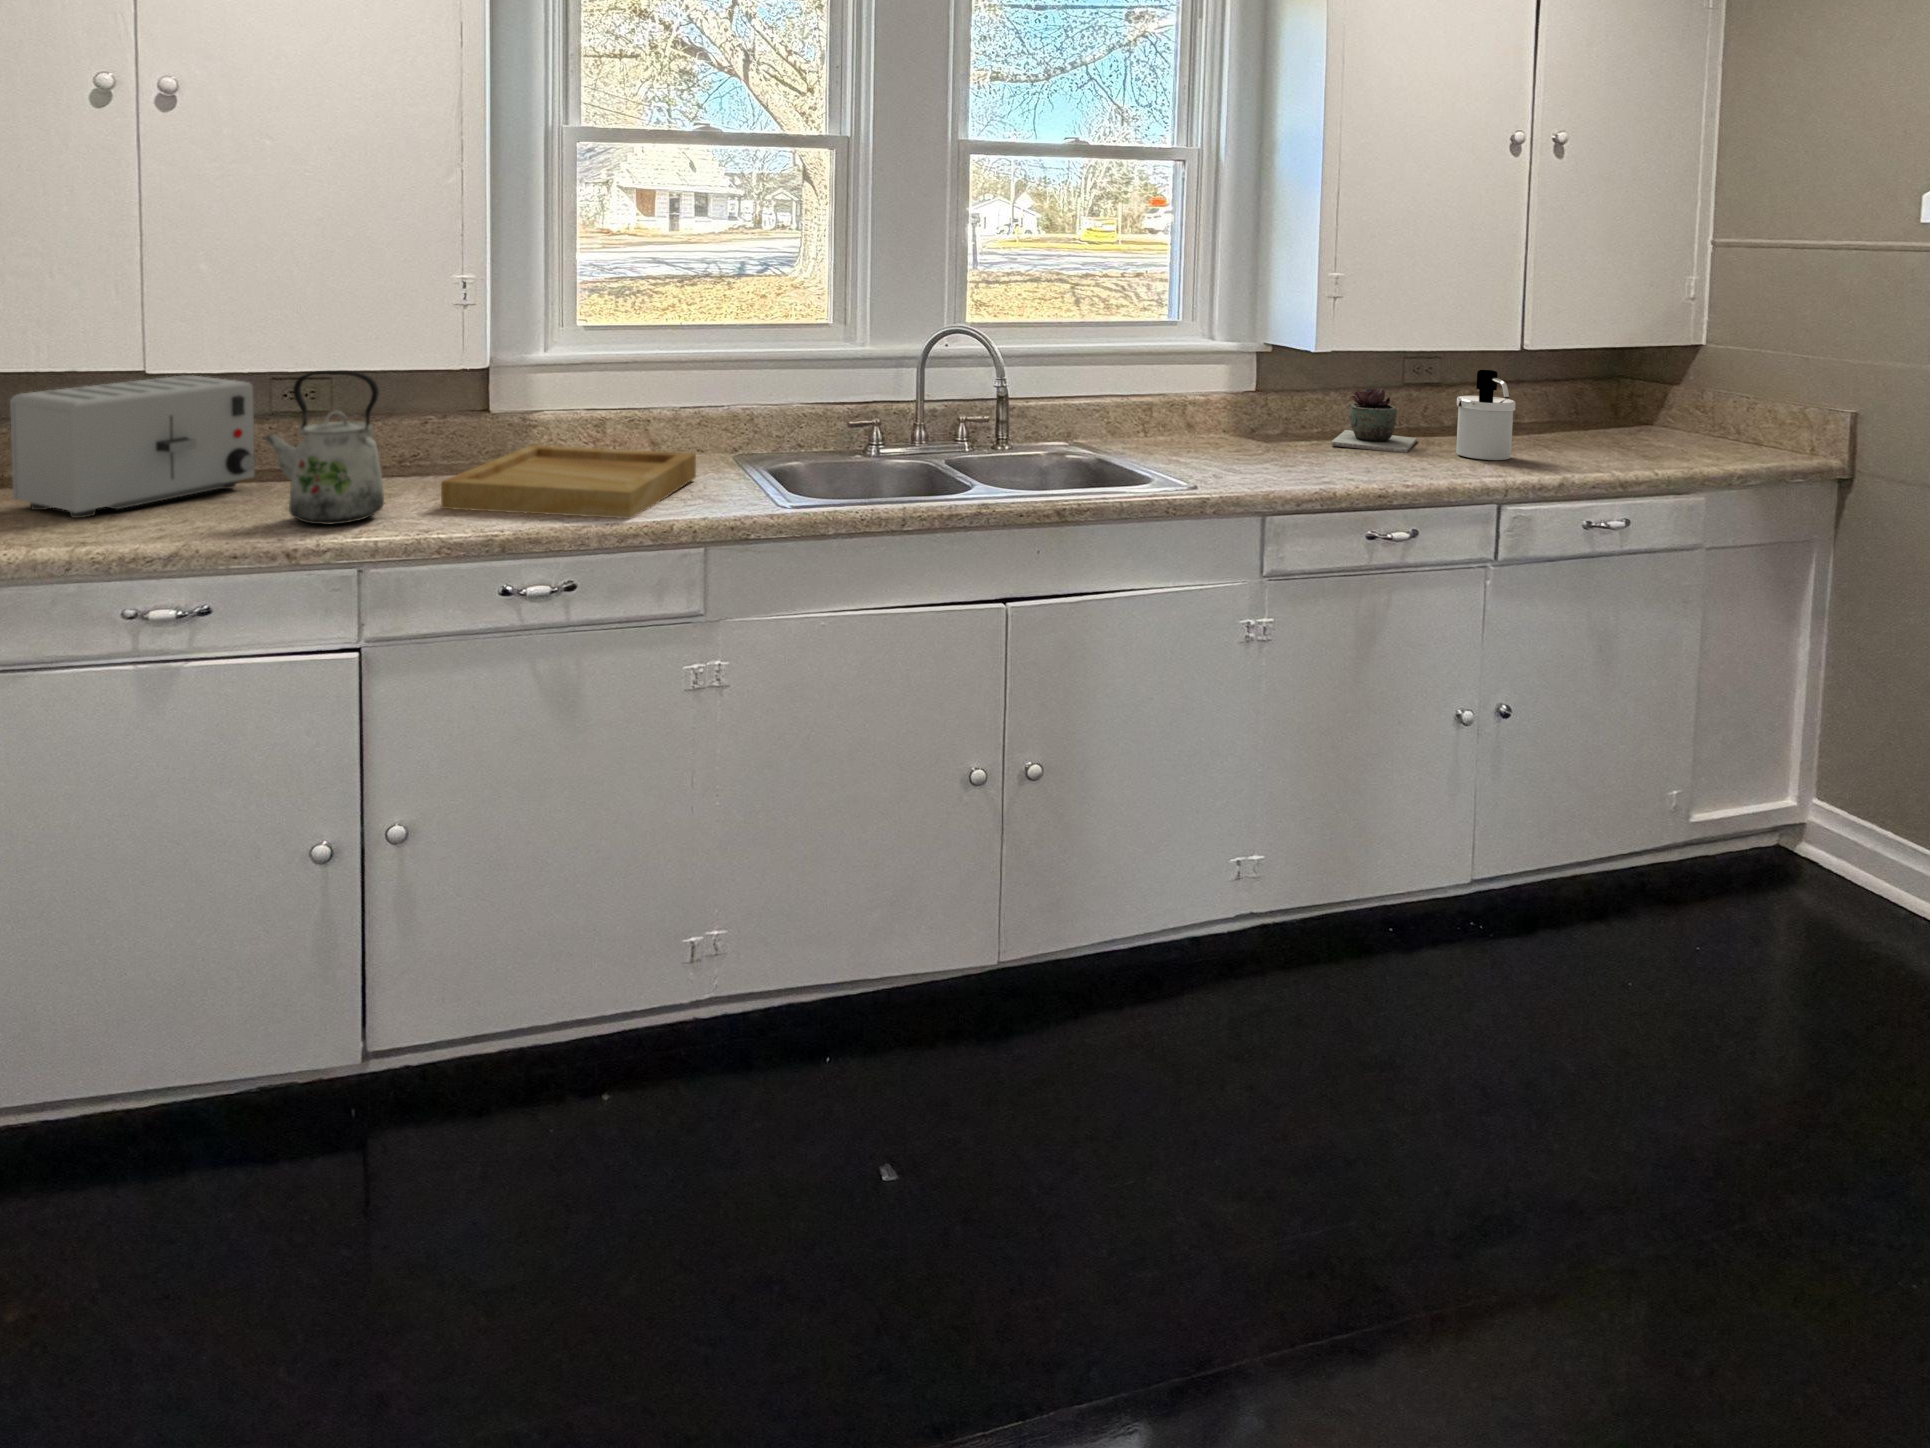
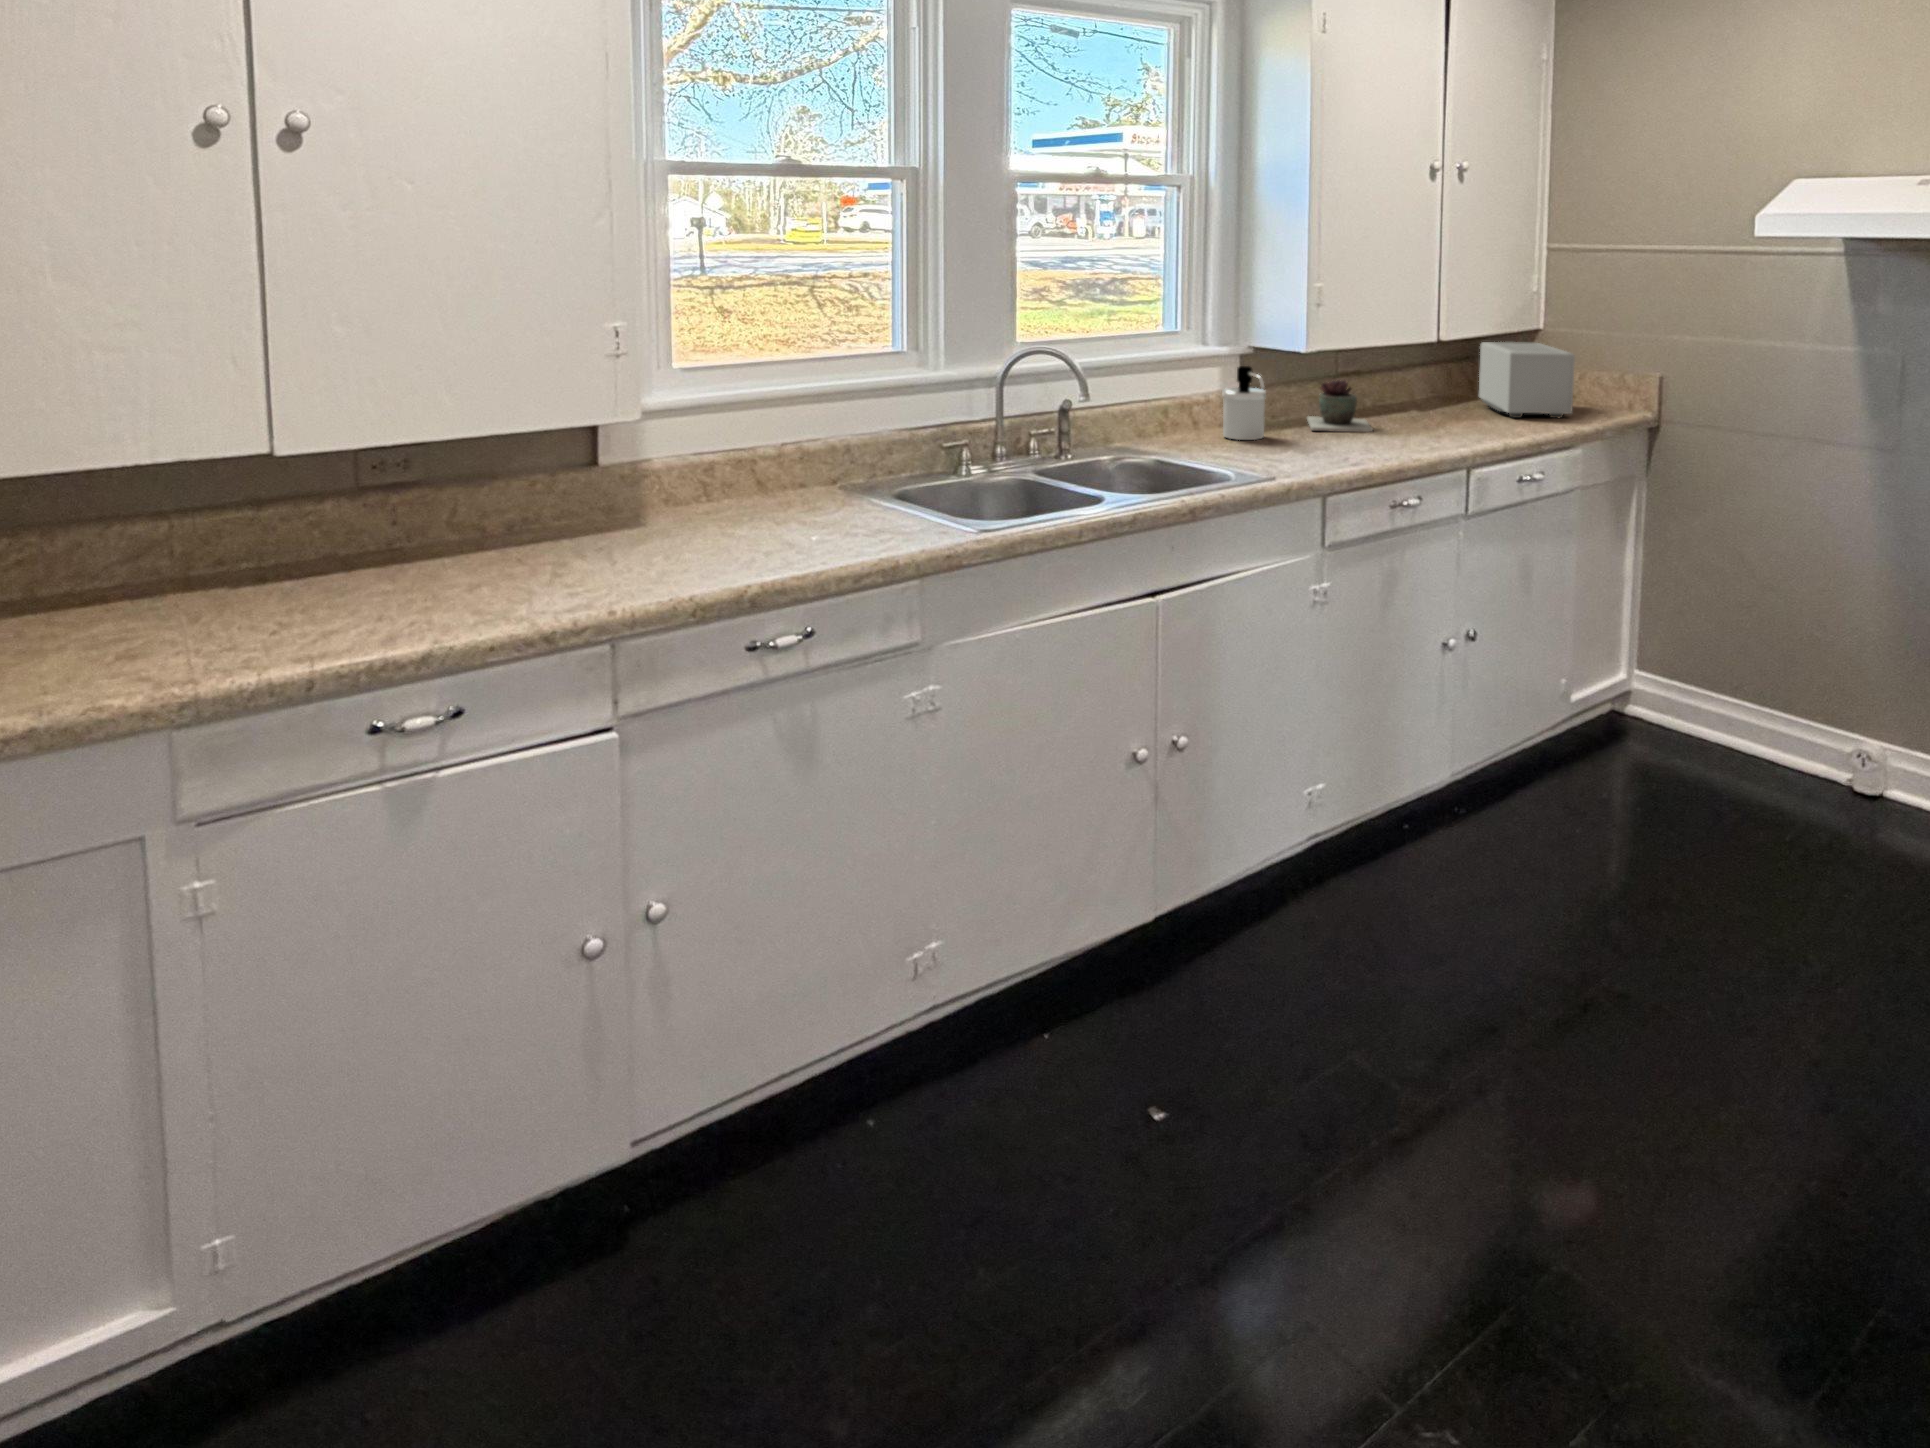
soap dispenser: present [1456,370,1516,460] -> present [1222,366,1266,440]
kettle: present [264,371,385,524] -> none [462,436,605,603]
toaster: present [10,376,255,518] -> present [1479,342,1575,418]
tray: present [441,445,696,519] -> none [645,488,857,572]

